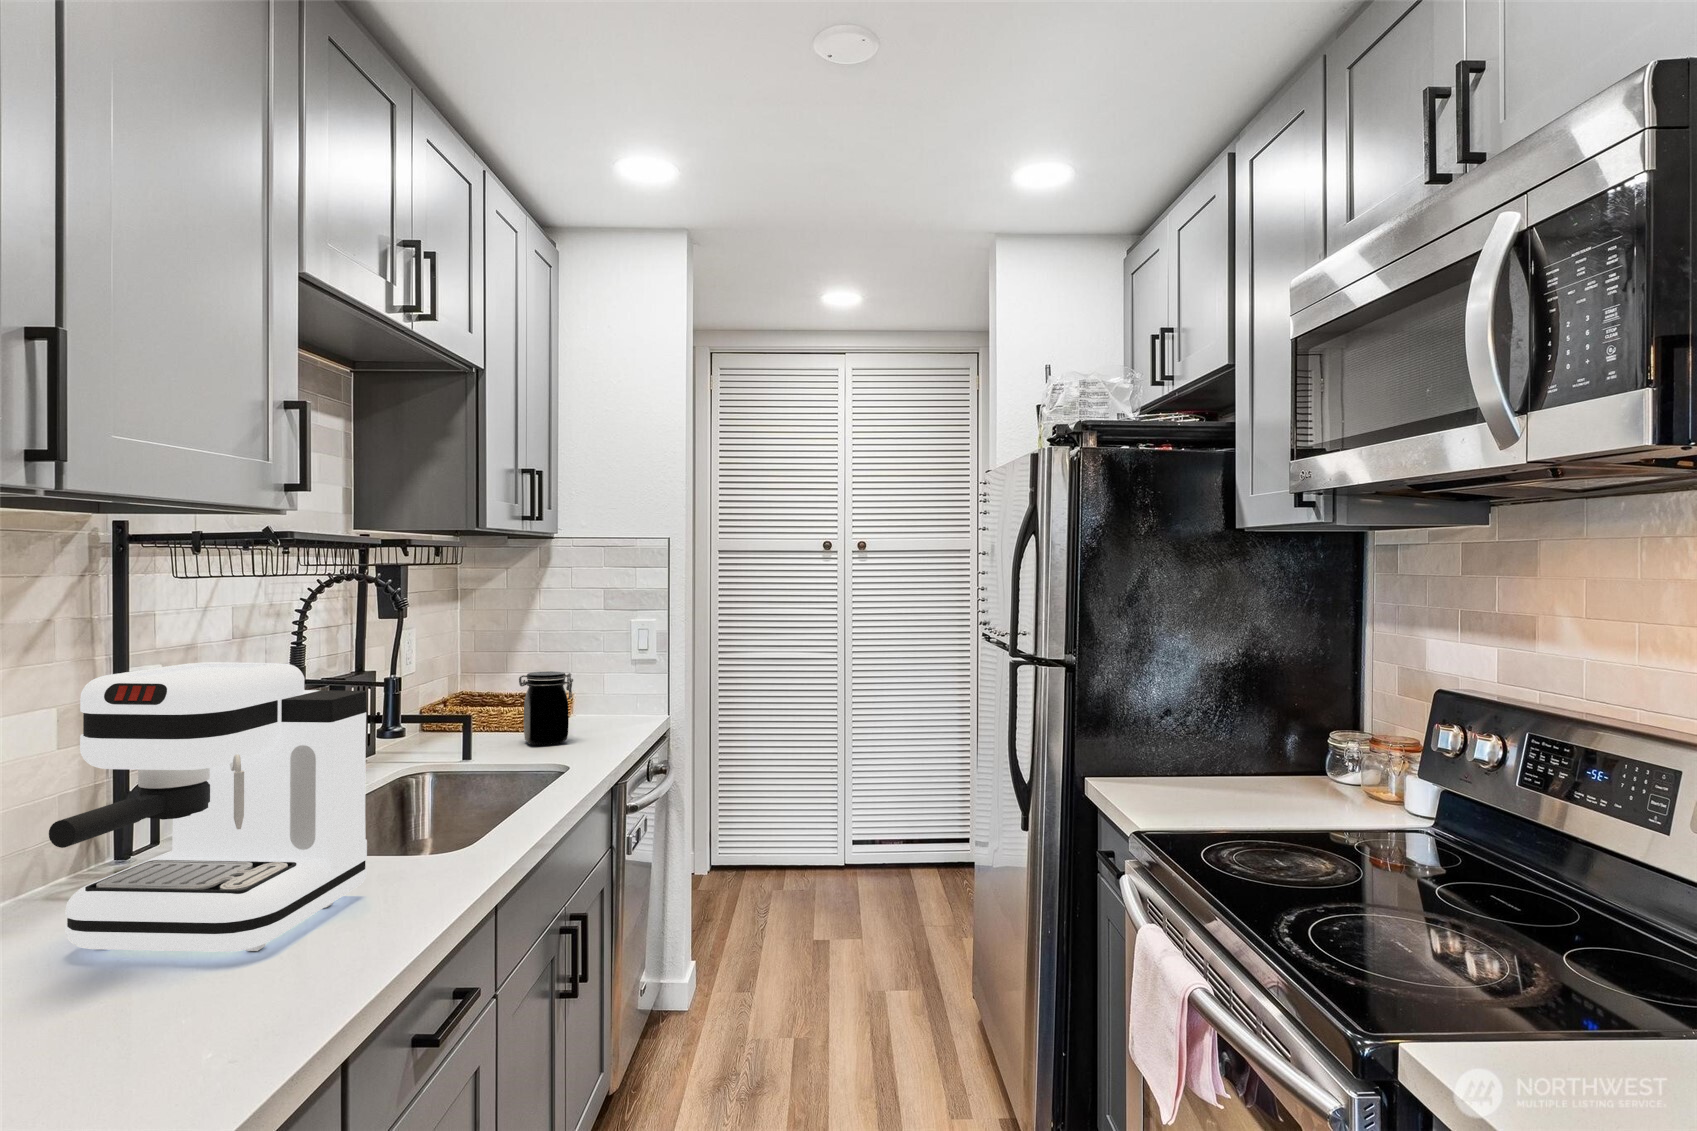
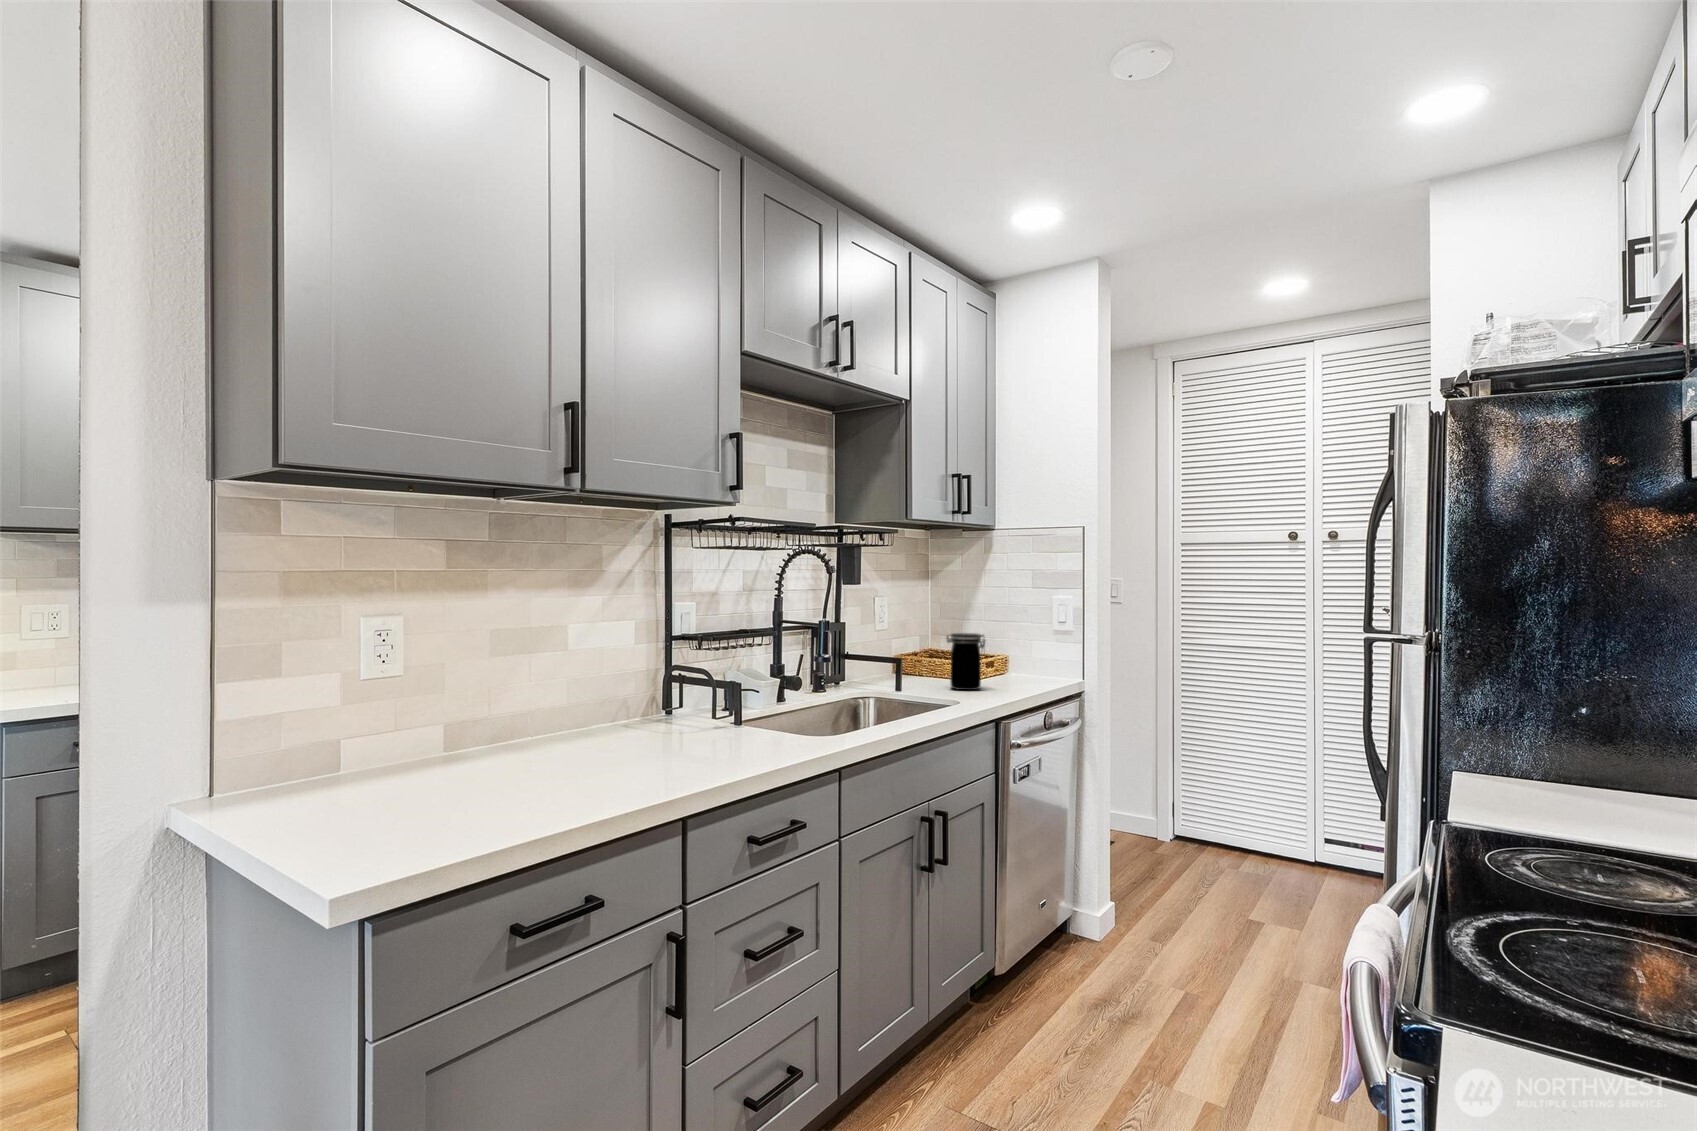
coffee maker: present [49,662,367,952] -> none [575,593,751,761]

